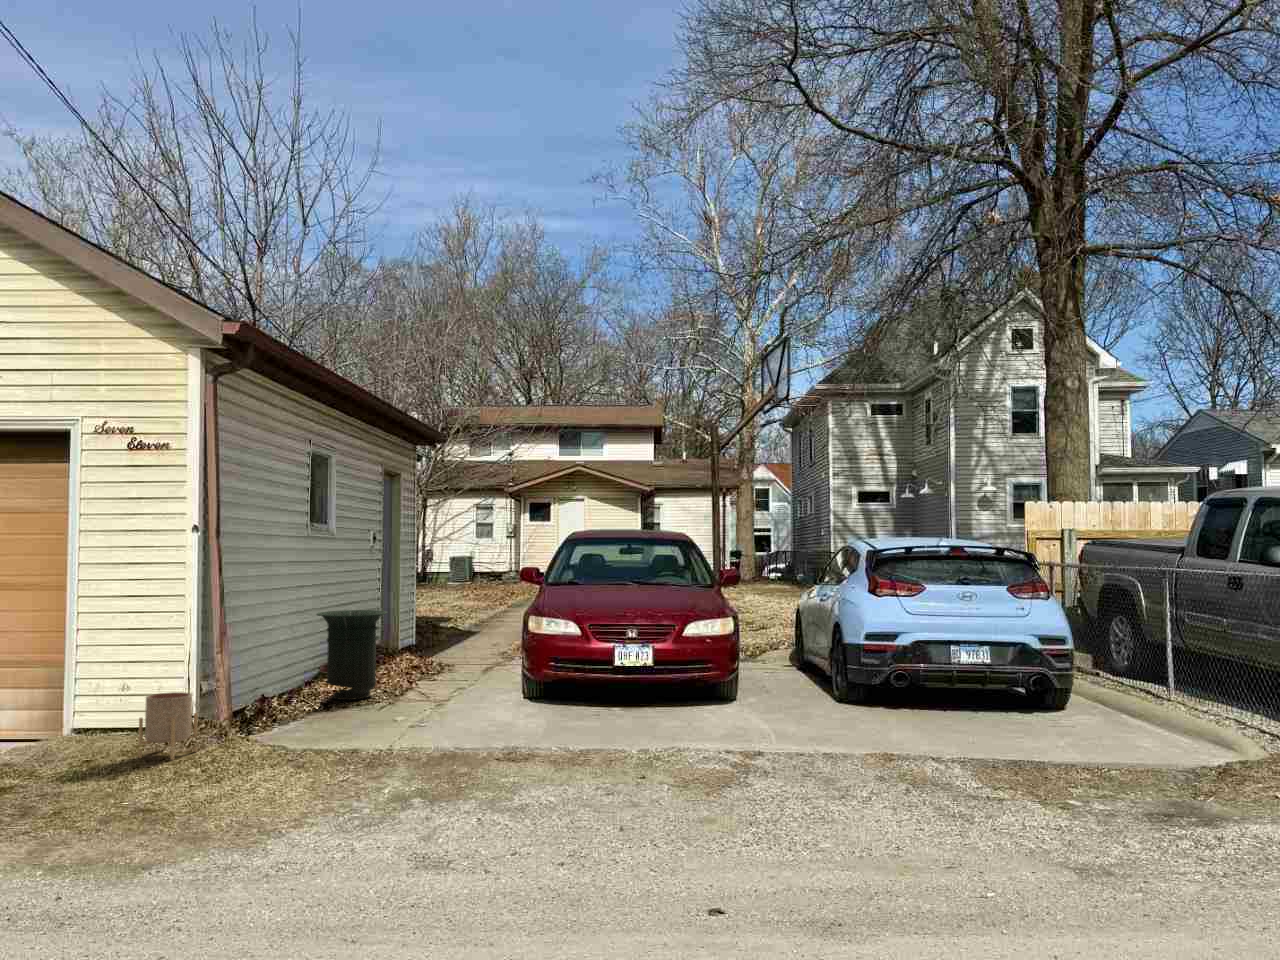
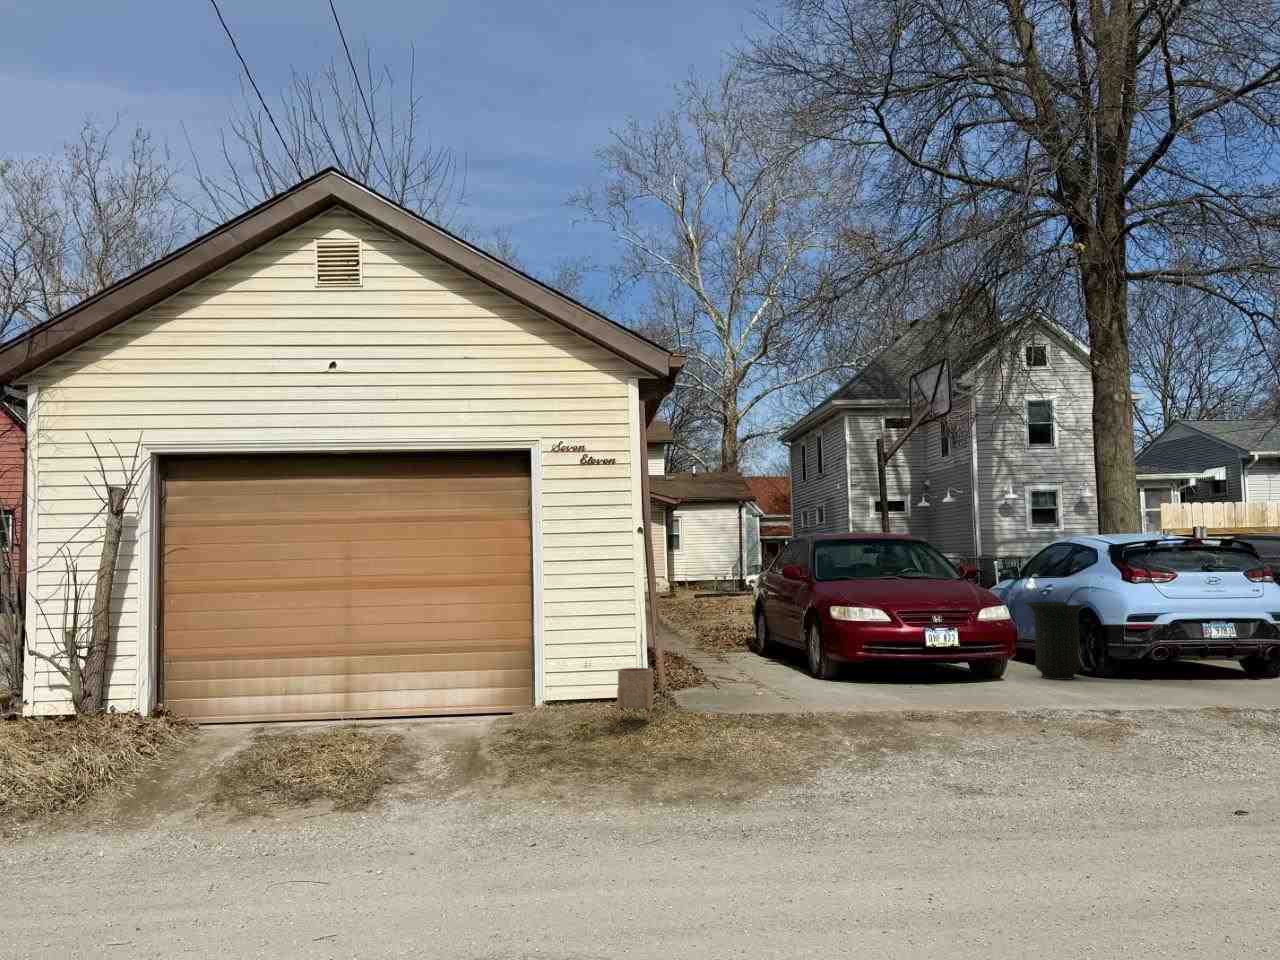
trash can: present [317,610,387,700] -> present [1024,602,1088,680]

